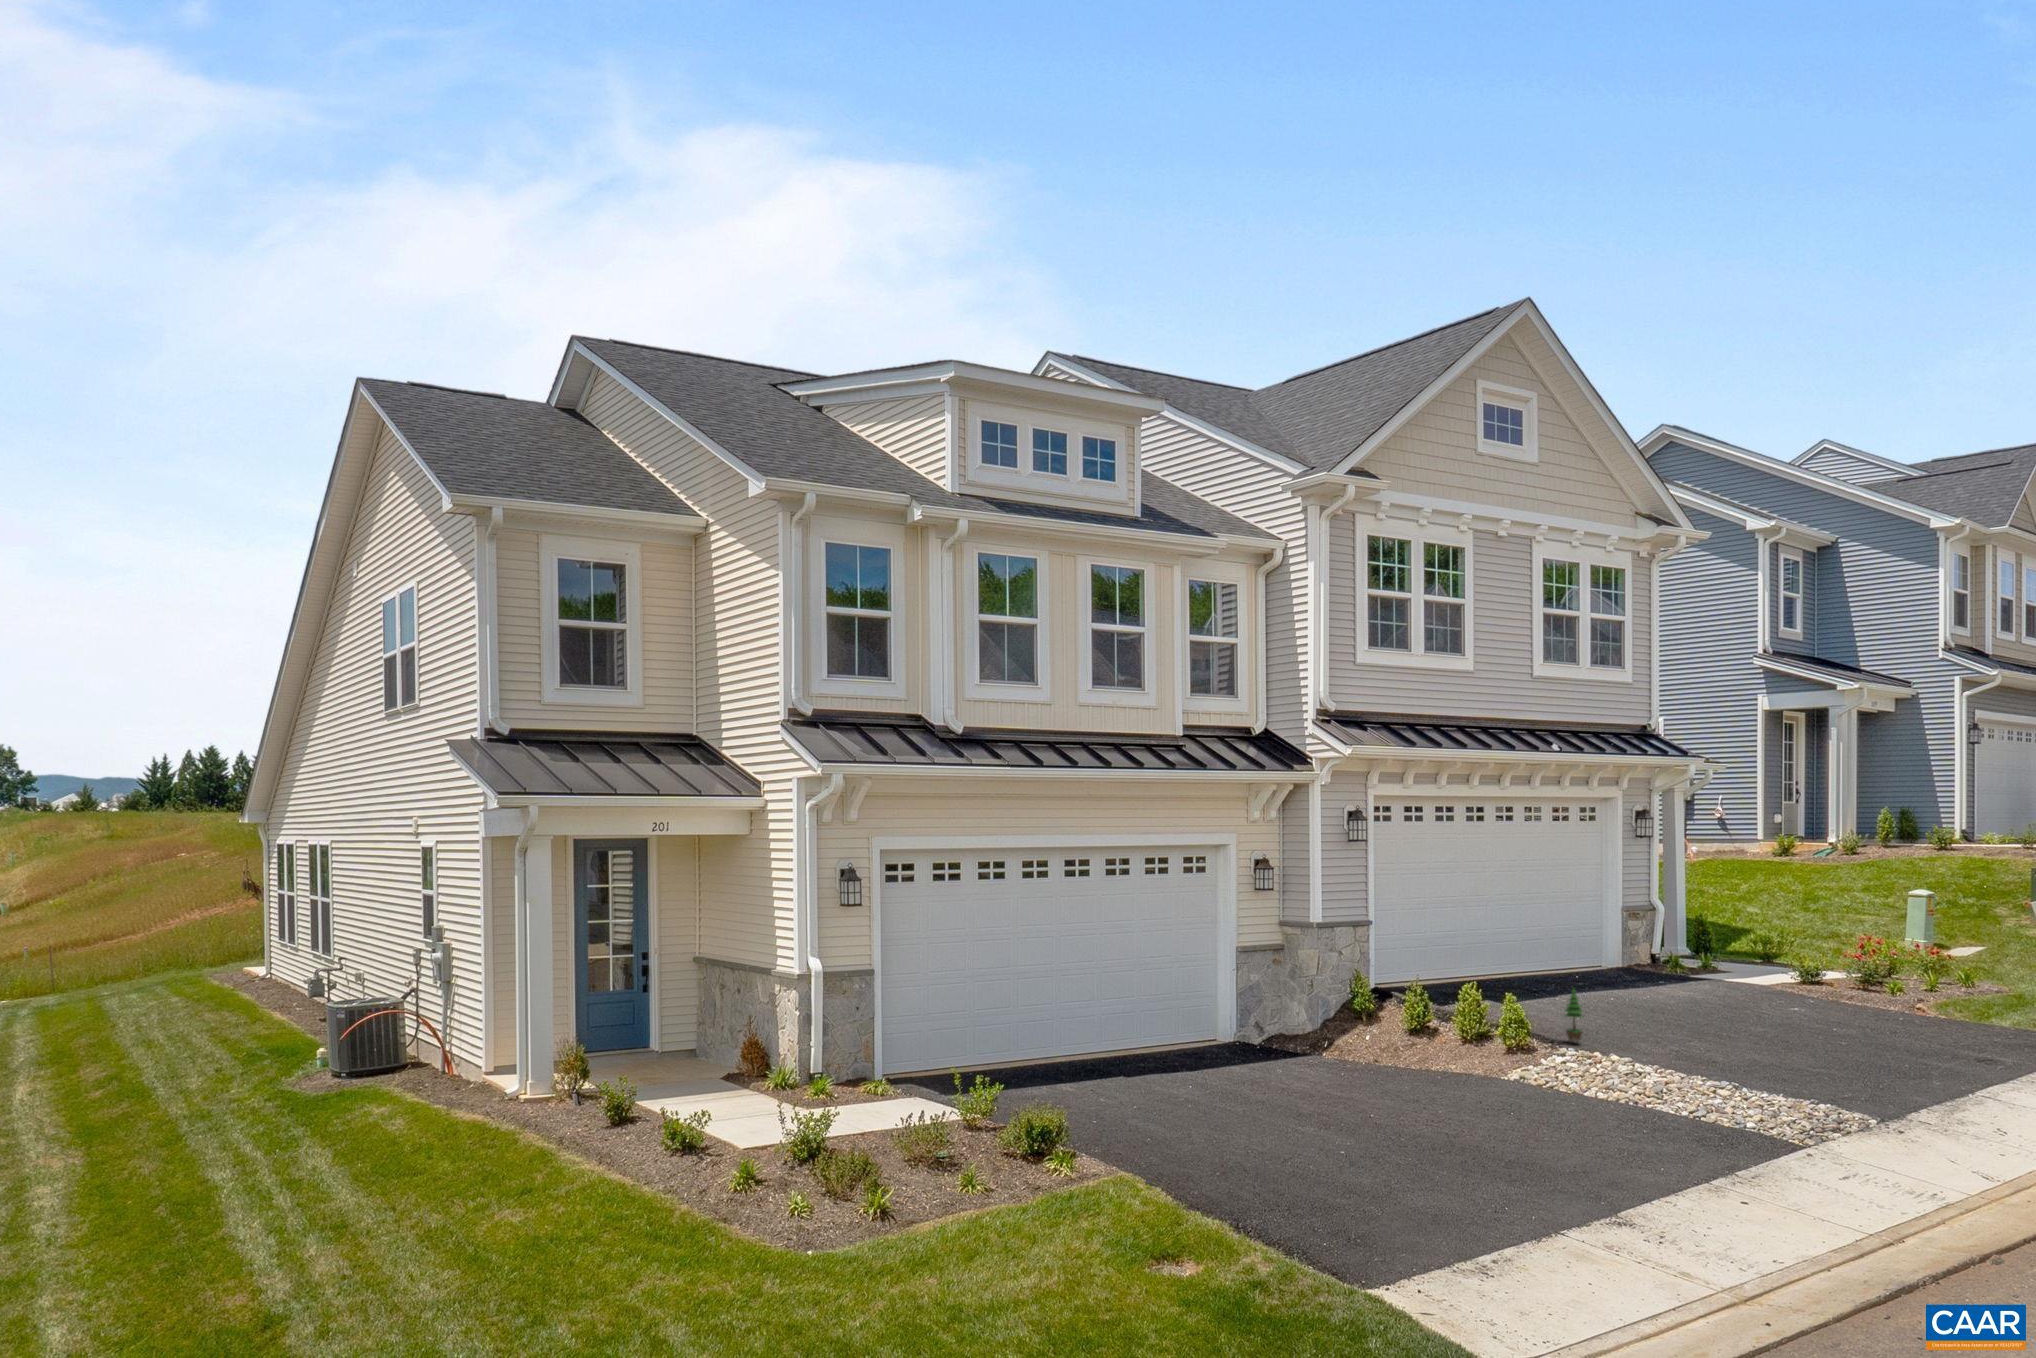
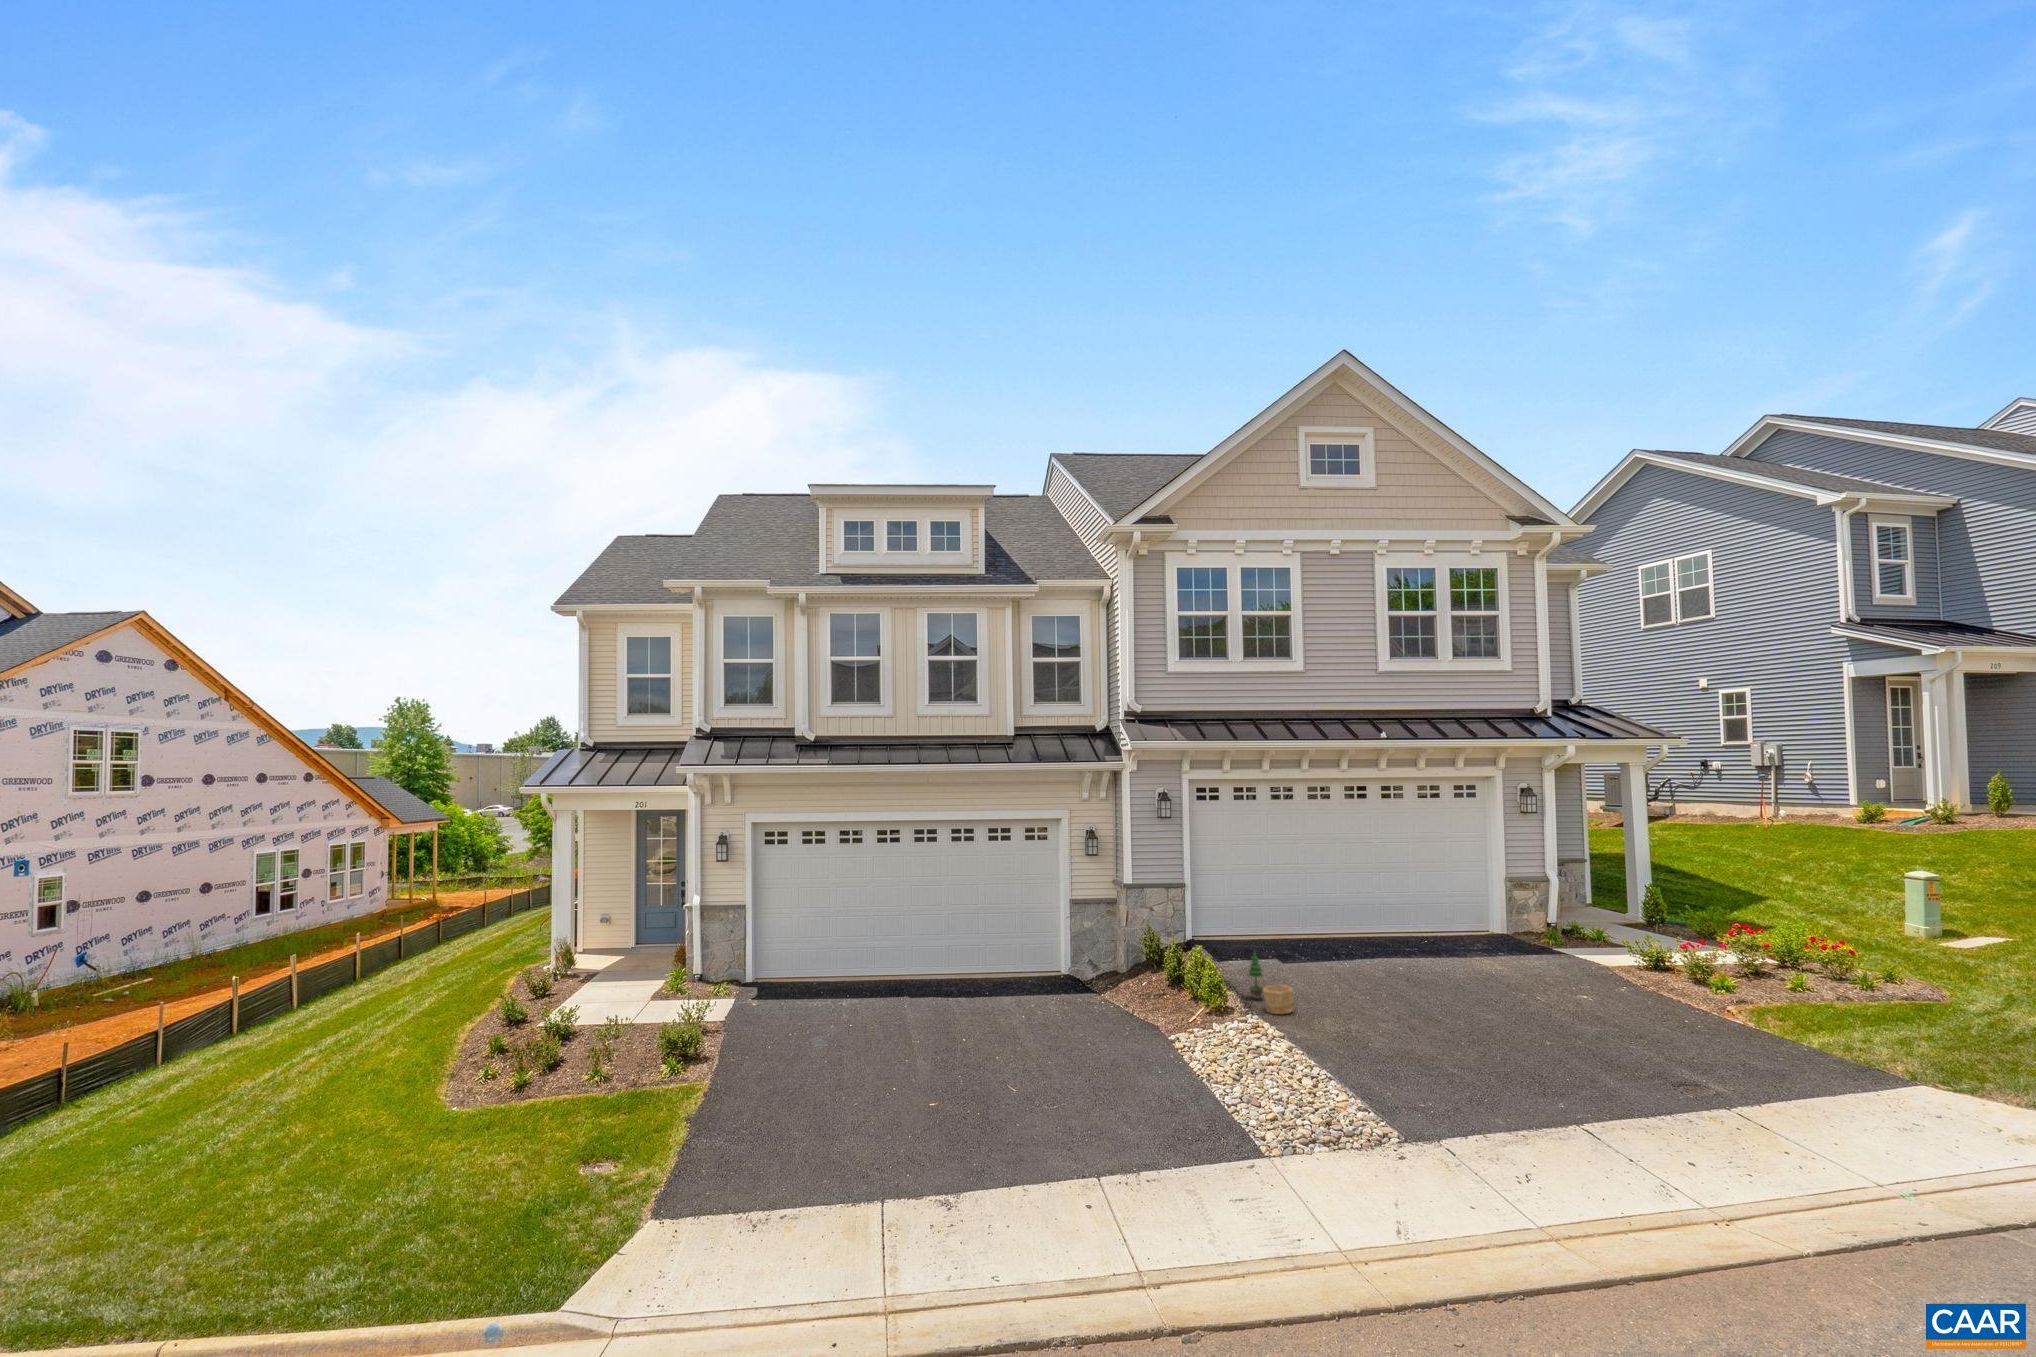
wooden bucket: none [1600,1023,1636,1055] -> present [1263,985,1293,1014]

